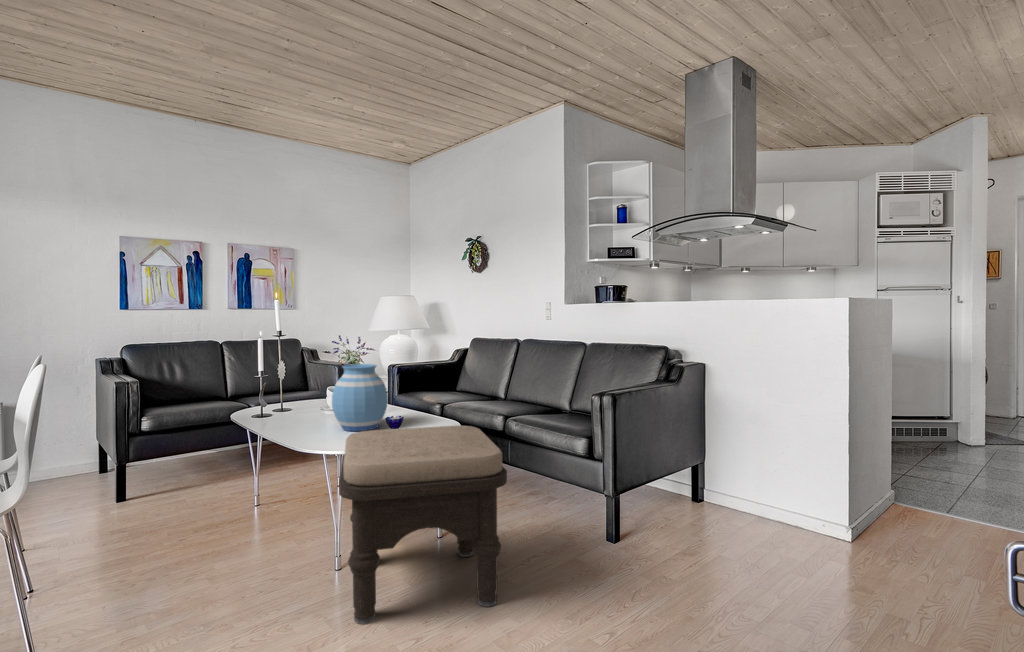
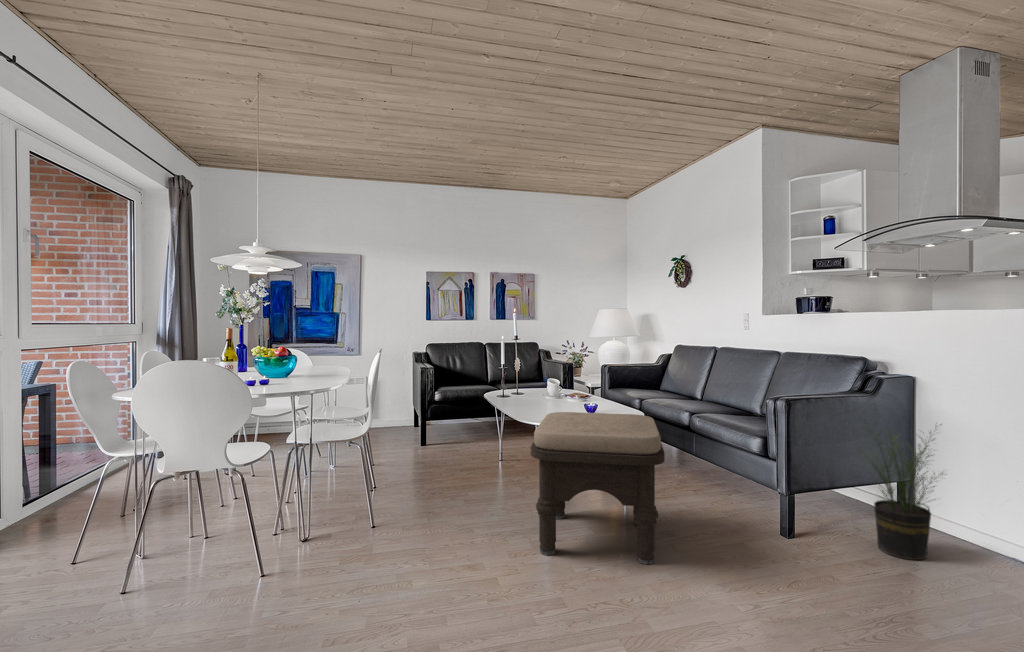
vase: present [332,364,387,431] -> none [542,361,585,413]
potted plant: none [670,408,753,543] -> present [866,425,943,560]

